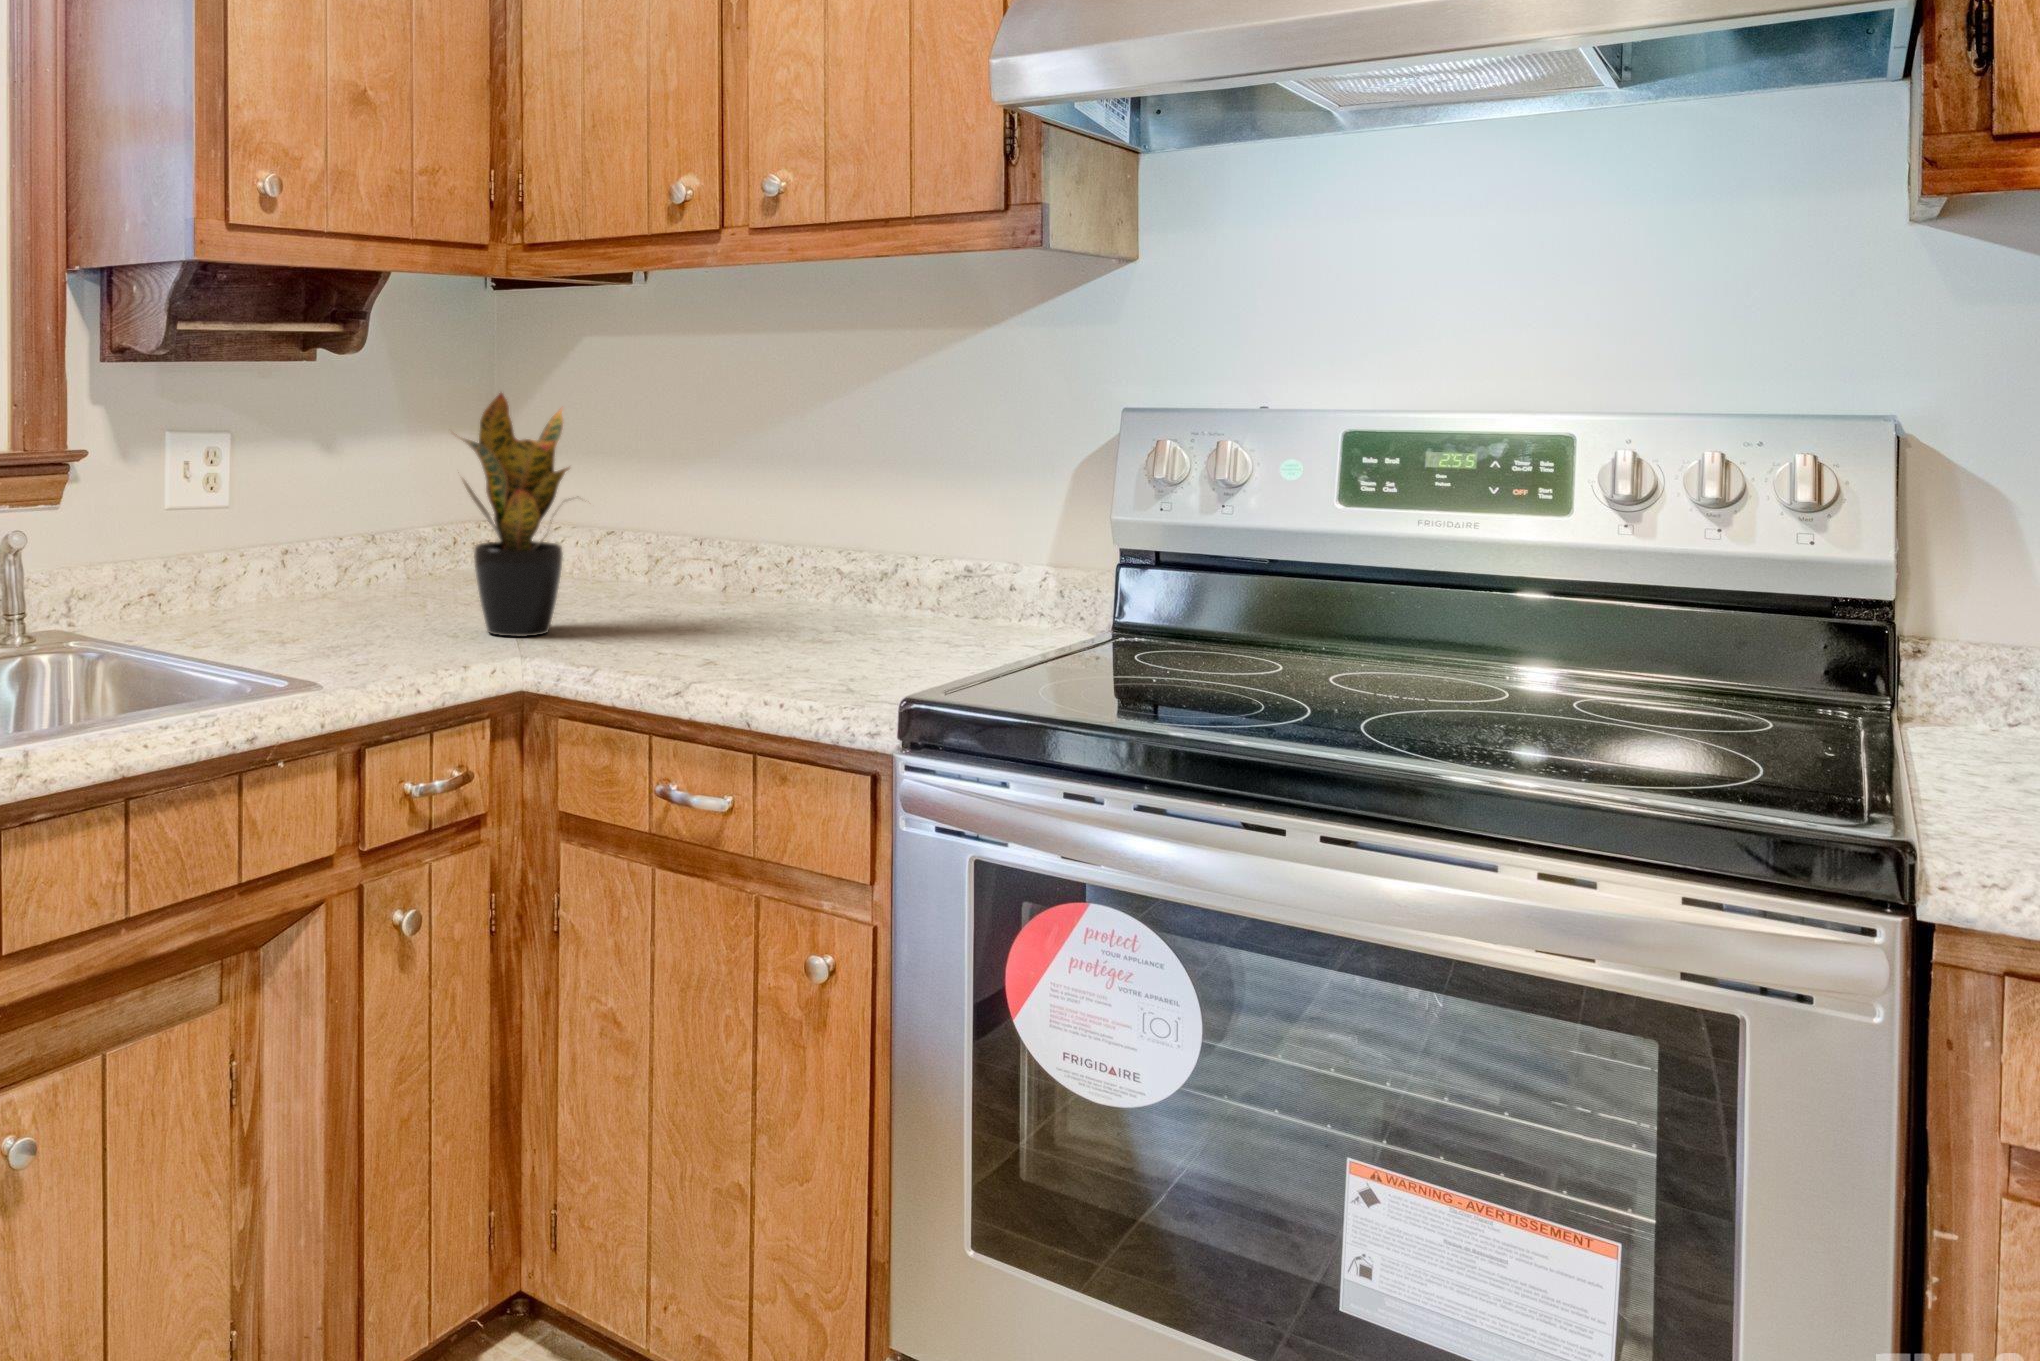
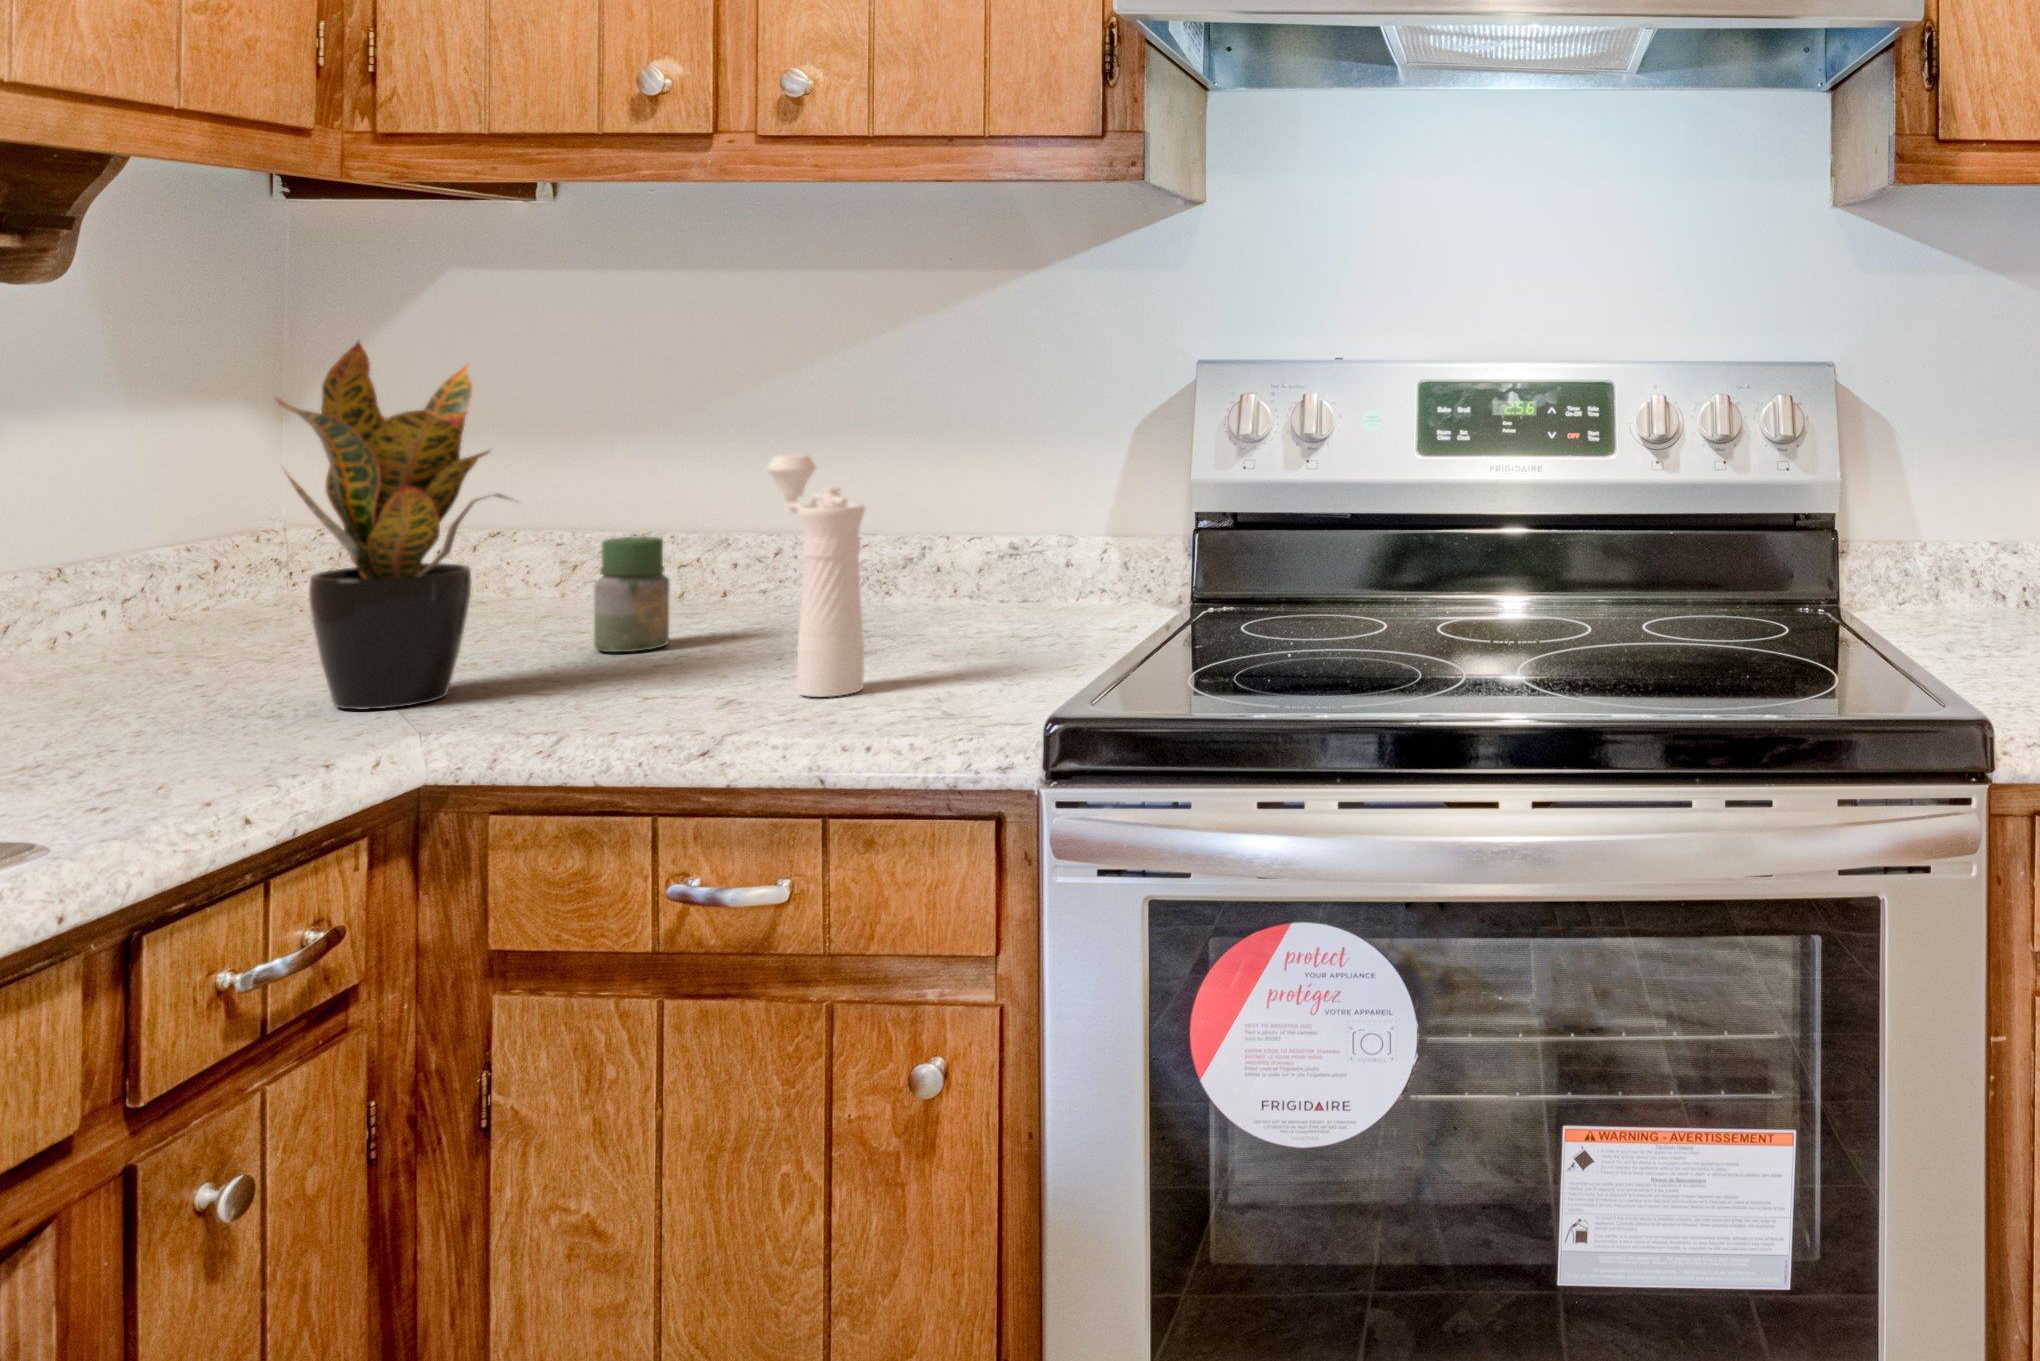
pepper mill: none [740,477,798,664] -> present [767,455,865,697]
jar: none [649,532,698,616] -> present [594,537,670,652]

